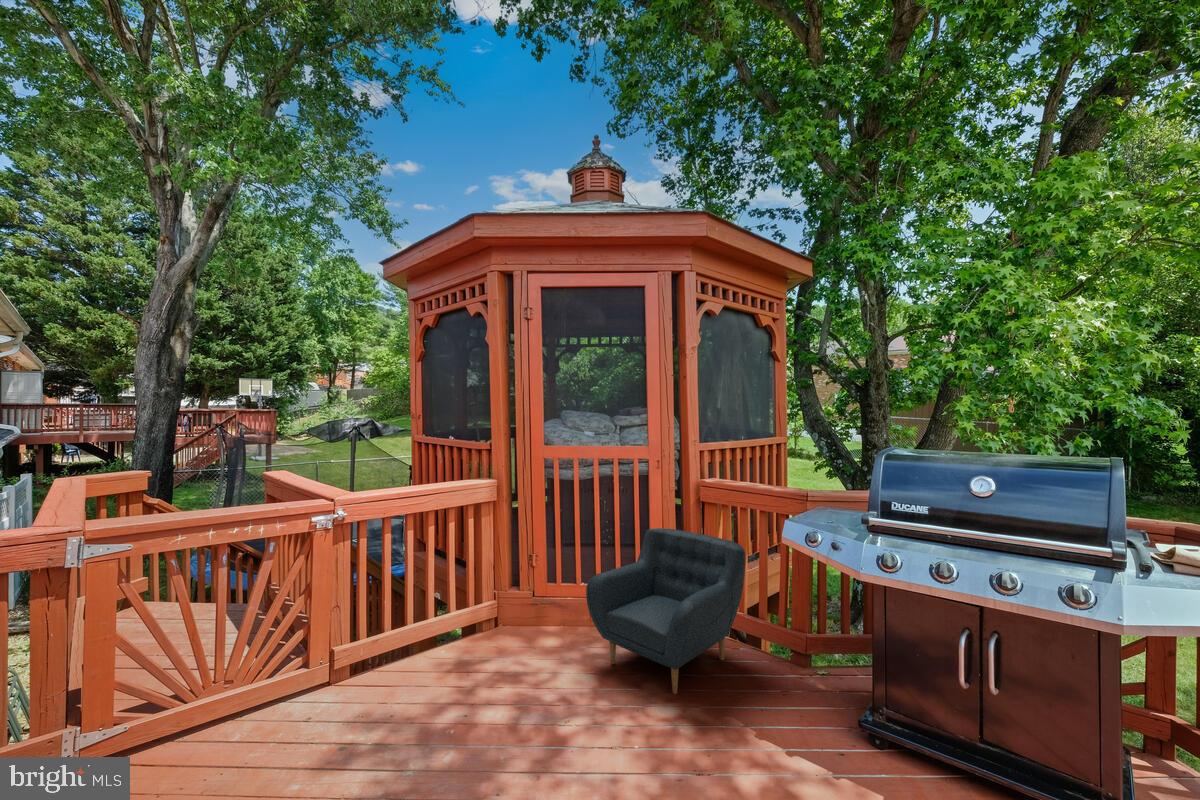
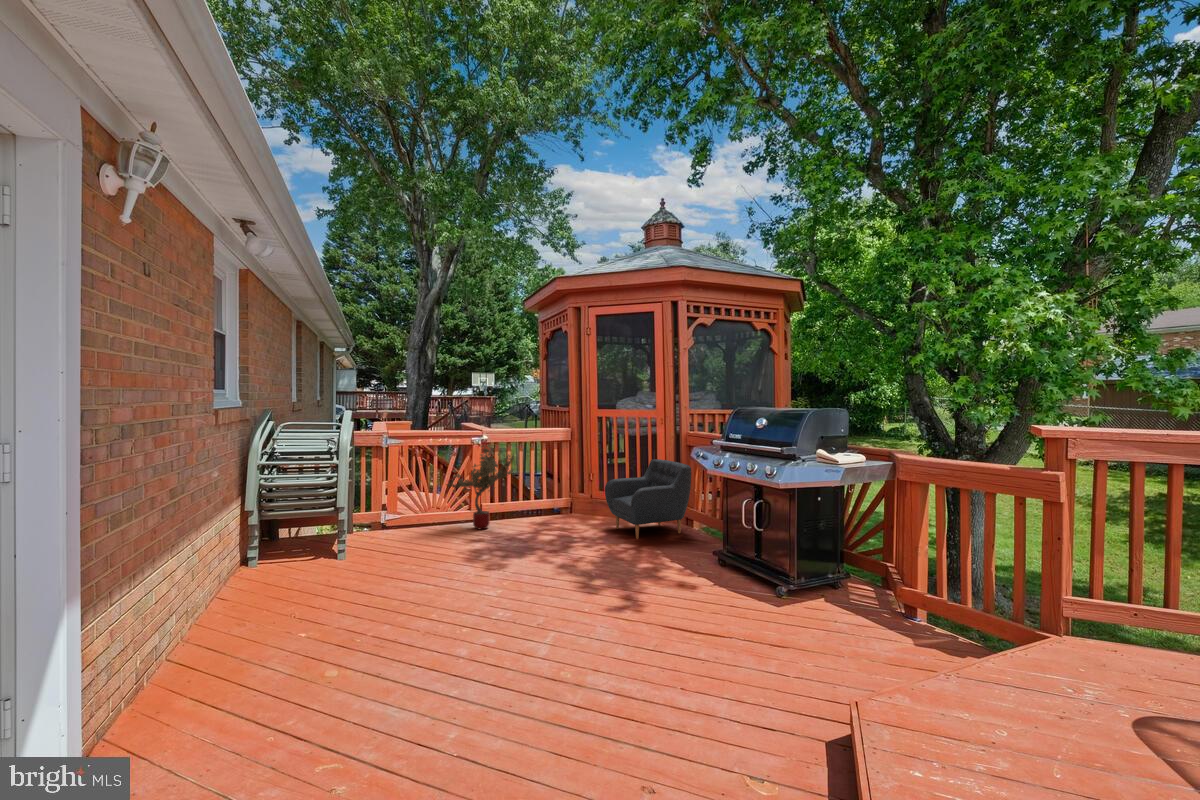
potted tree: none [257,531,415,725] -> present [446,445,514,529]

